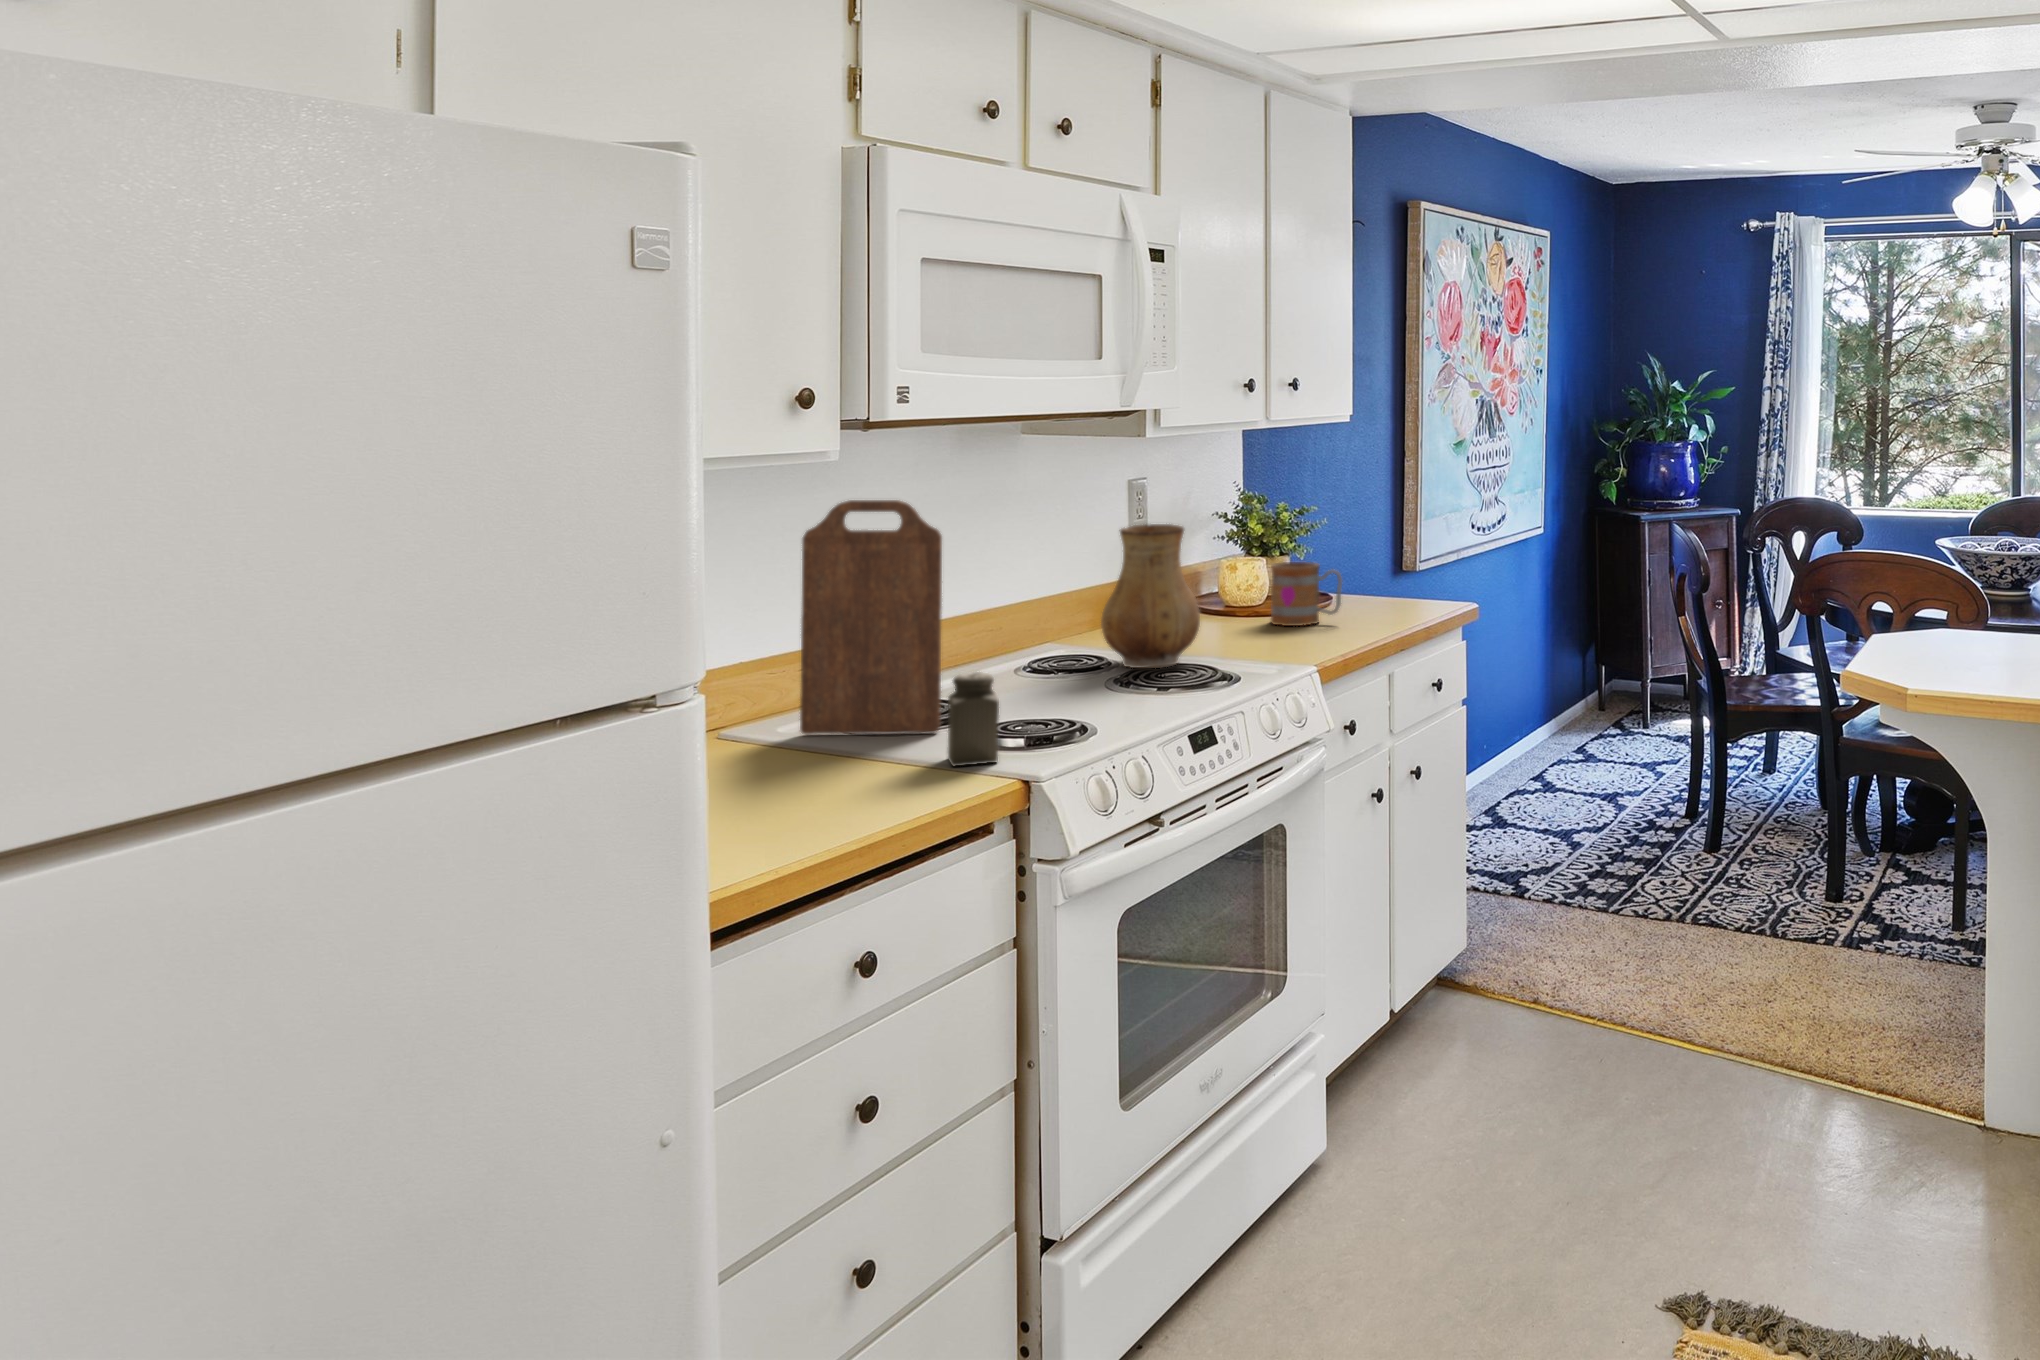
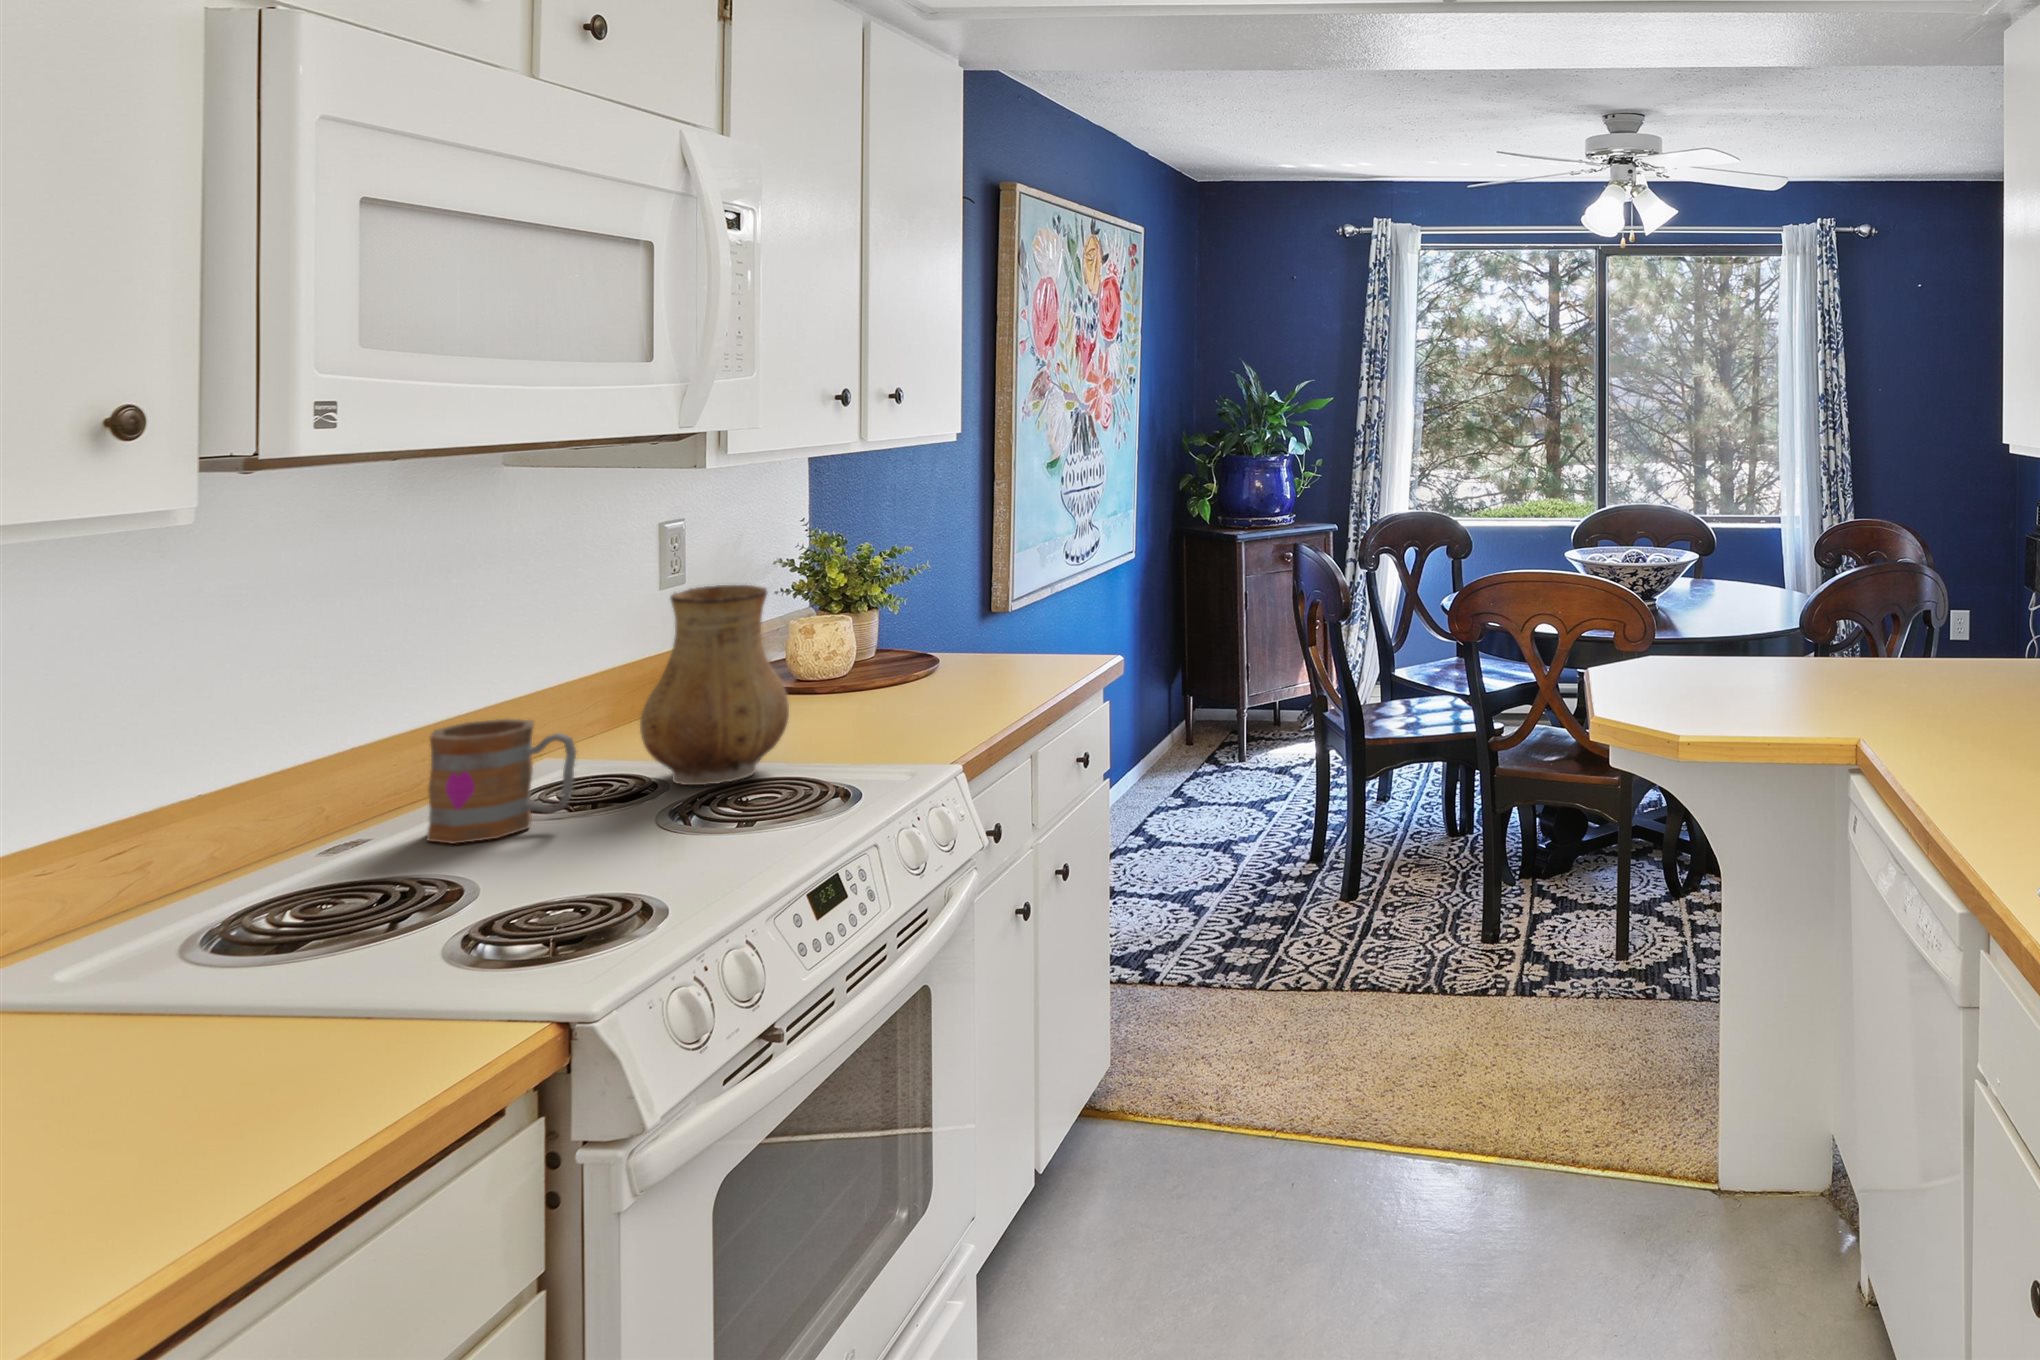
cutting board: present [800,500,942,735] -> none [114,579,394,966]
mug: present [1271,562,1342,626] -> present [427,719,576,844]
salt shaker: present [948,672,999,766] -> none [403,847,501,1006]

